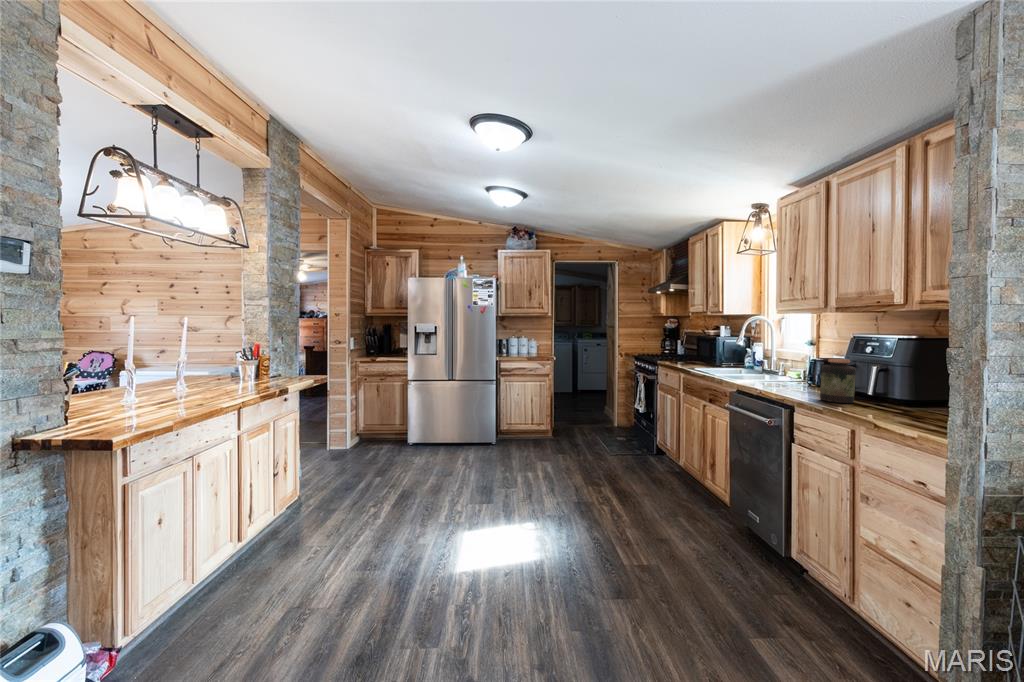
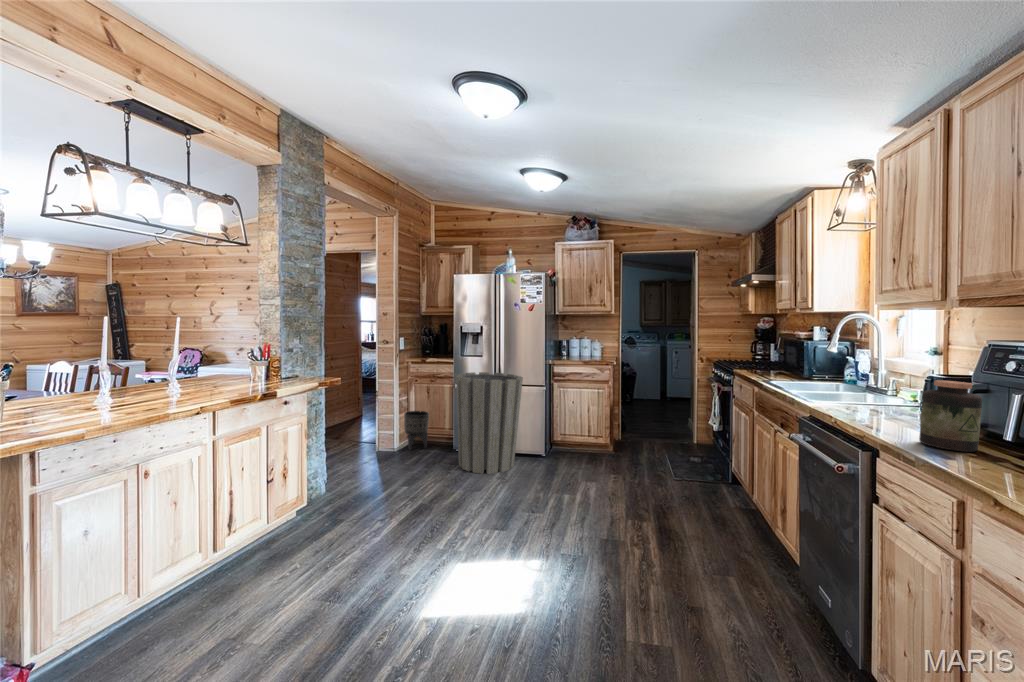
trash can: none [419,369,481,463] -> present [456,372,523,474]
planter: none [357,409,382,448] -> present [404,411,429,450]

